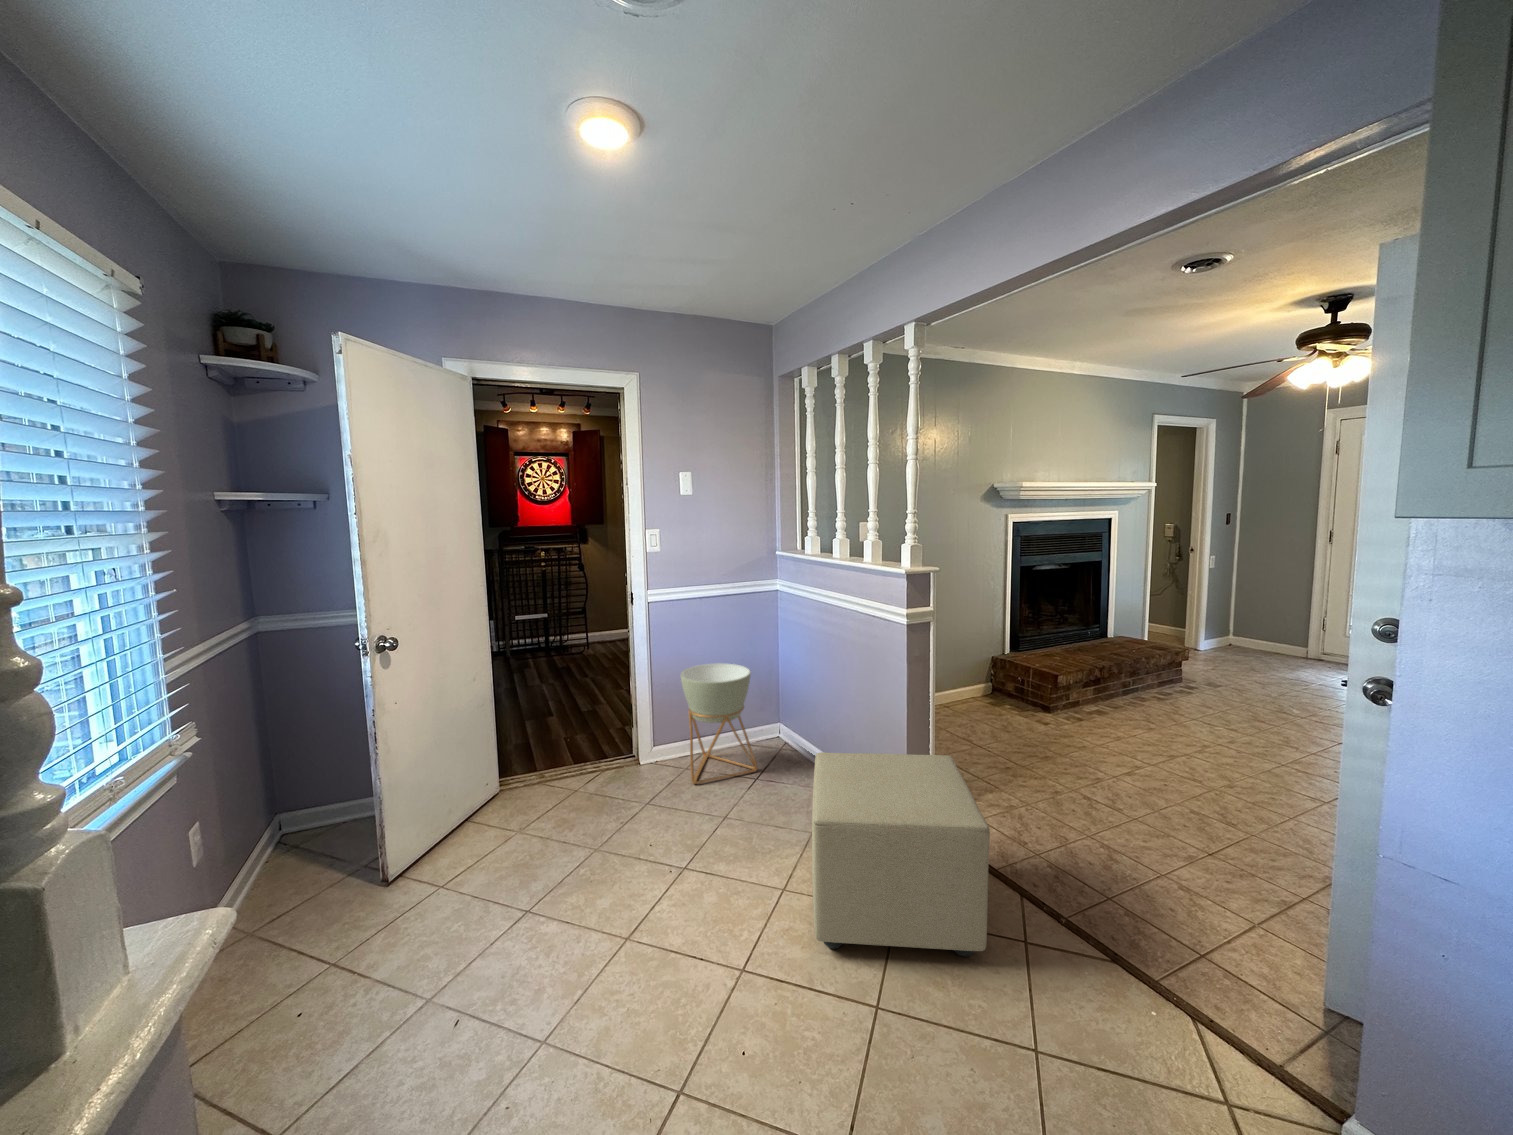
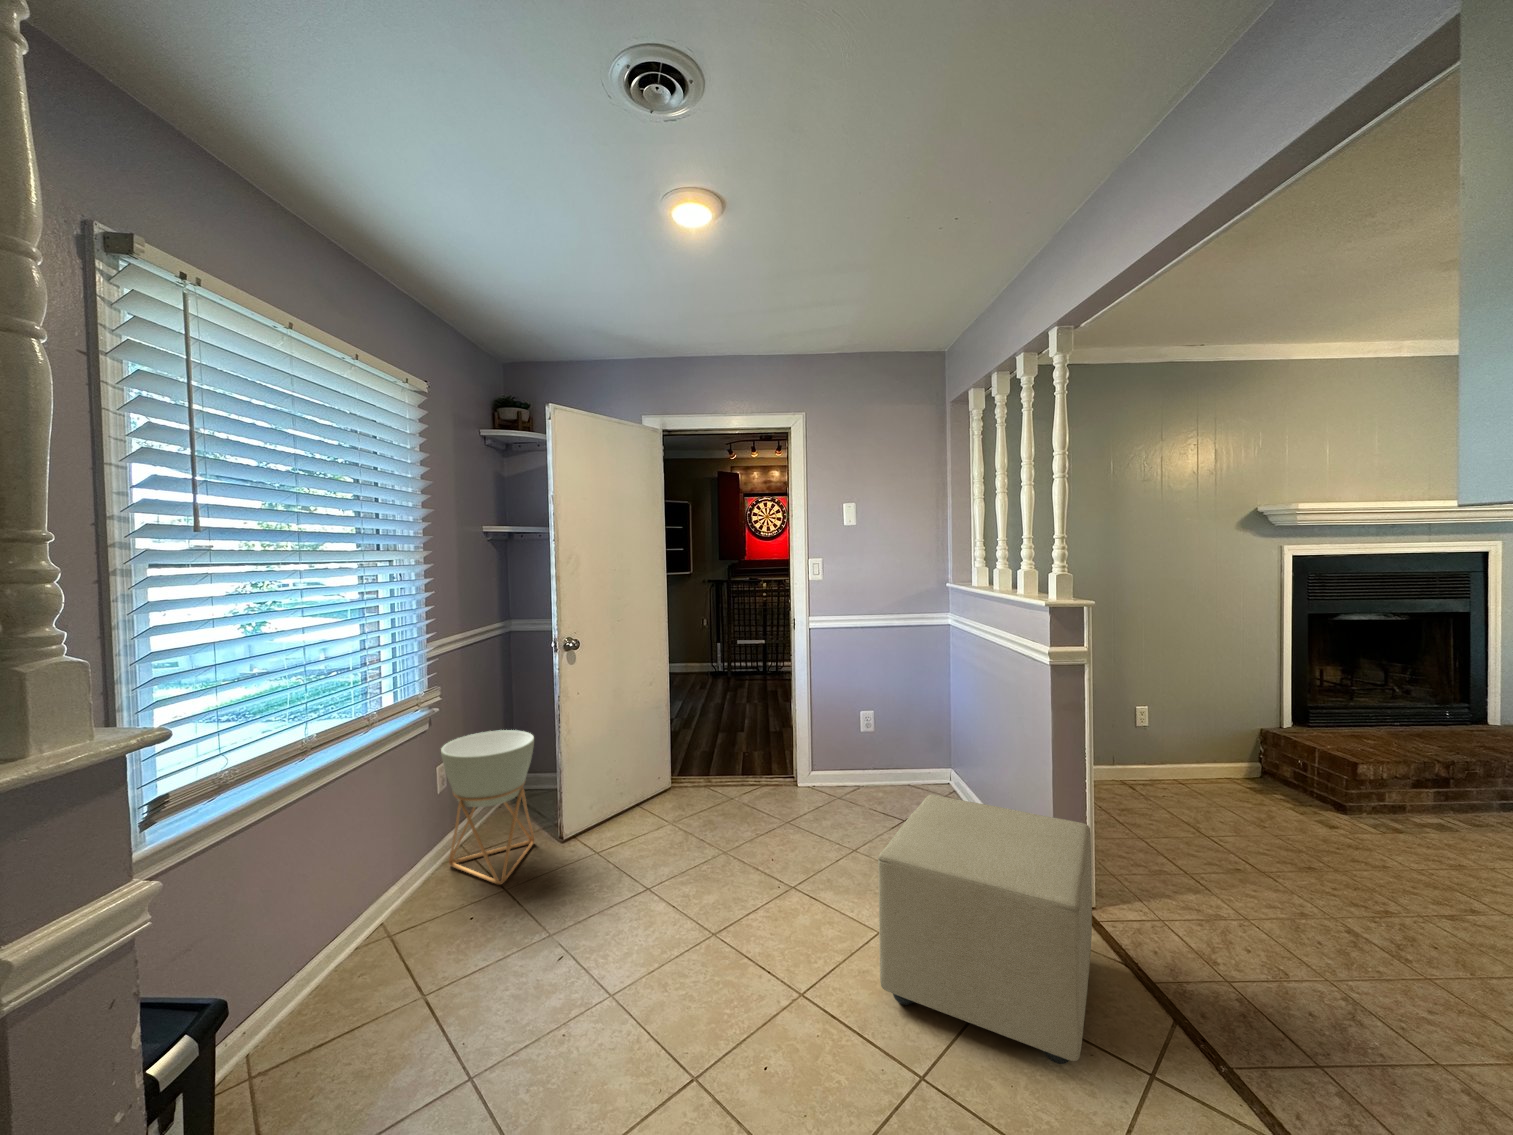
planter: present [681,663,758,784] -> present [441,730,534,884]

